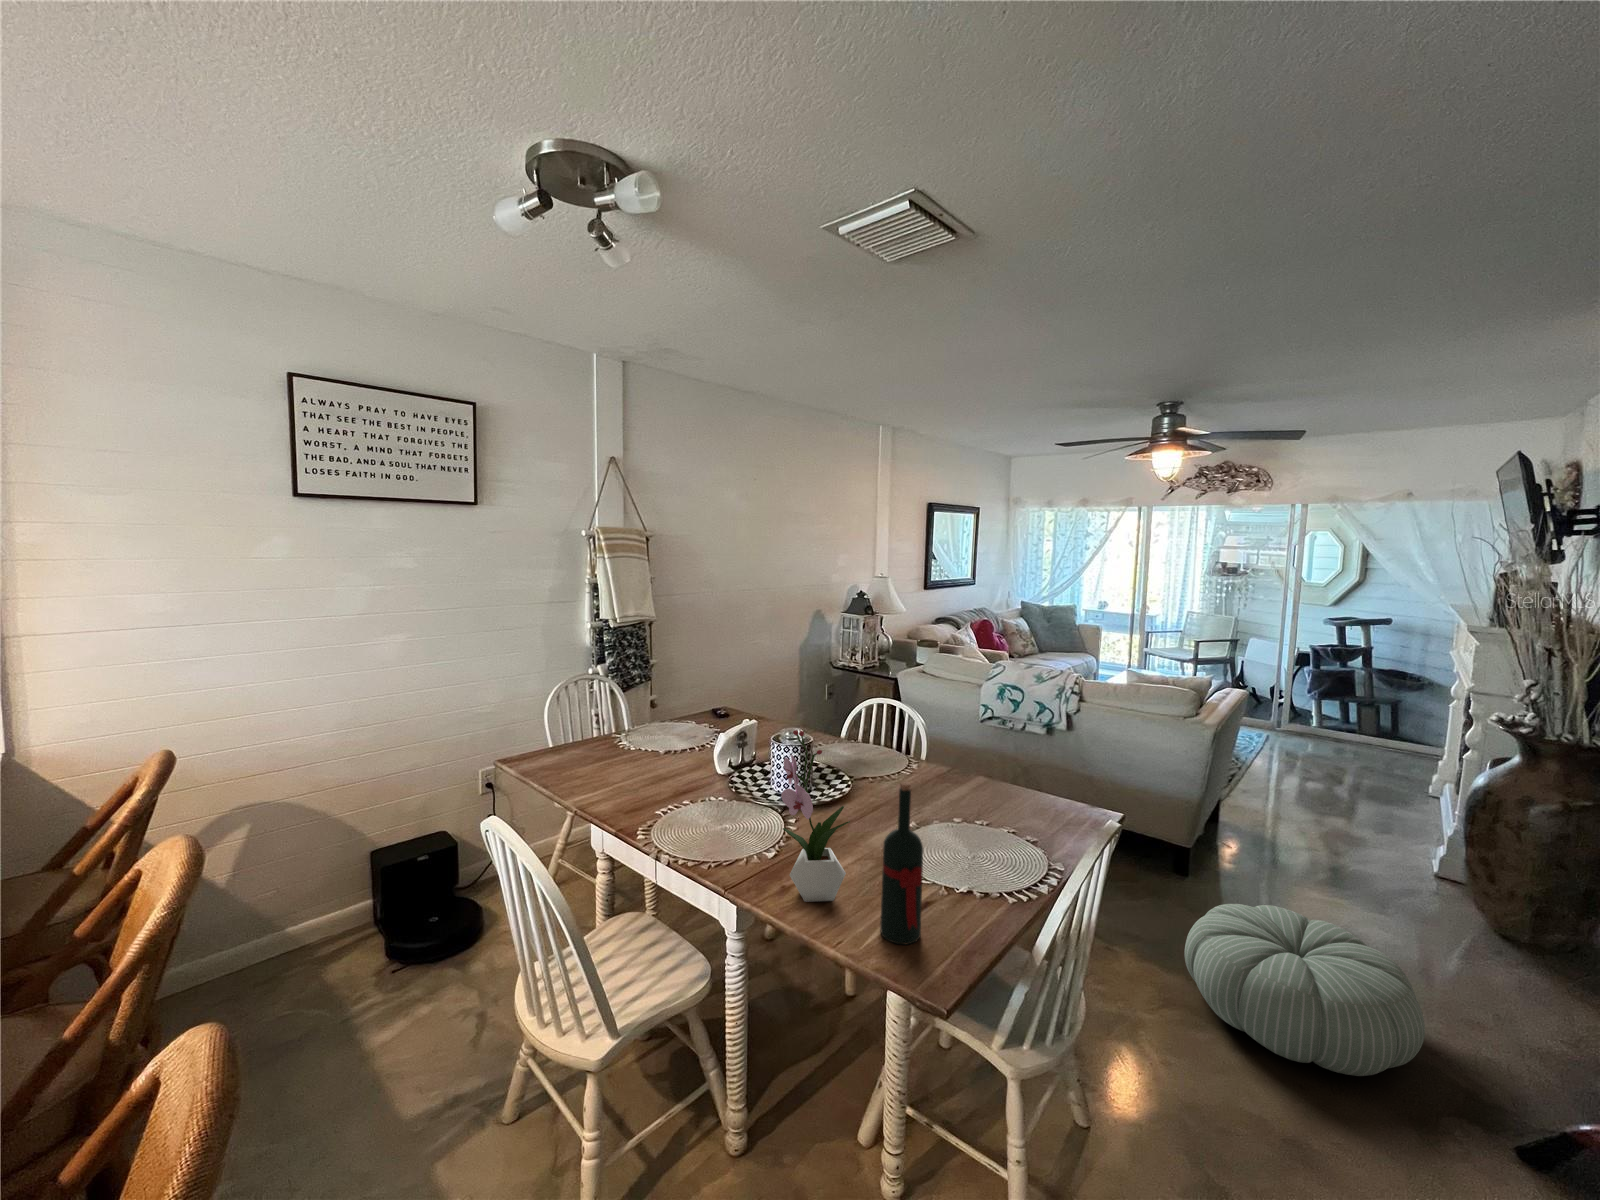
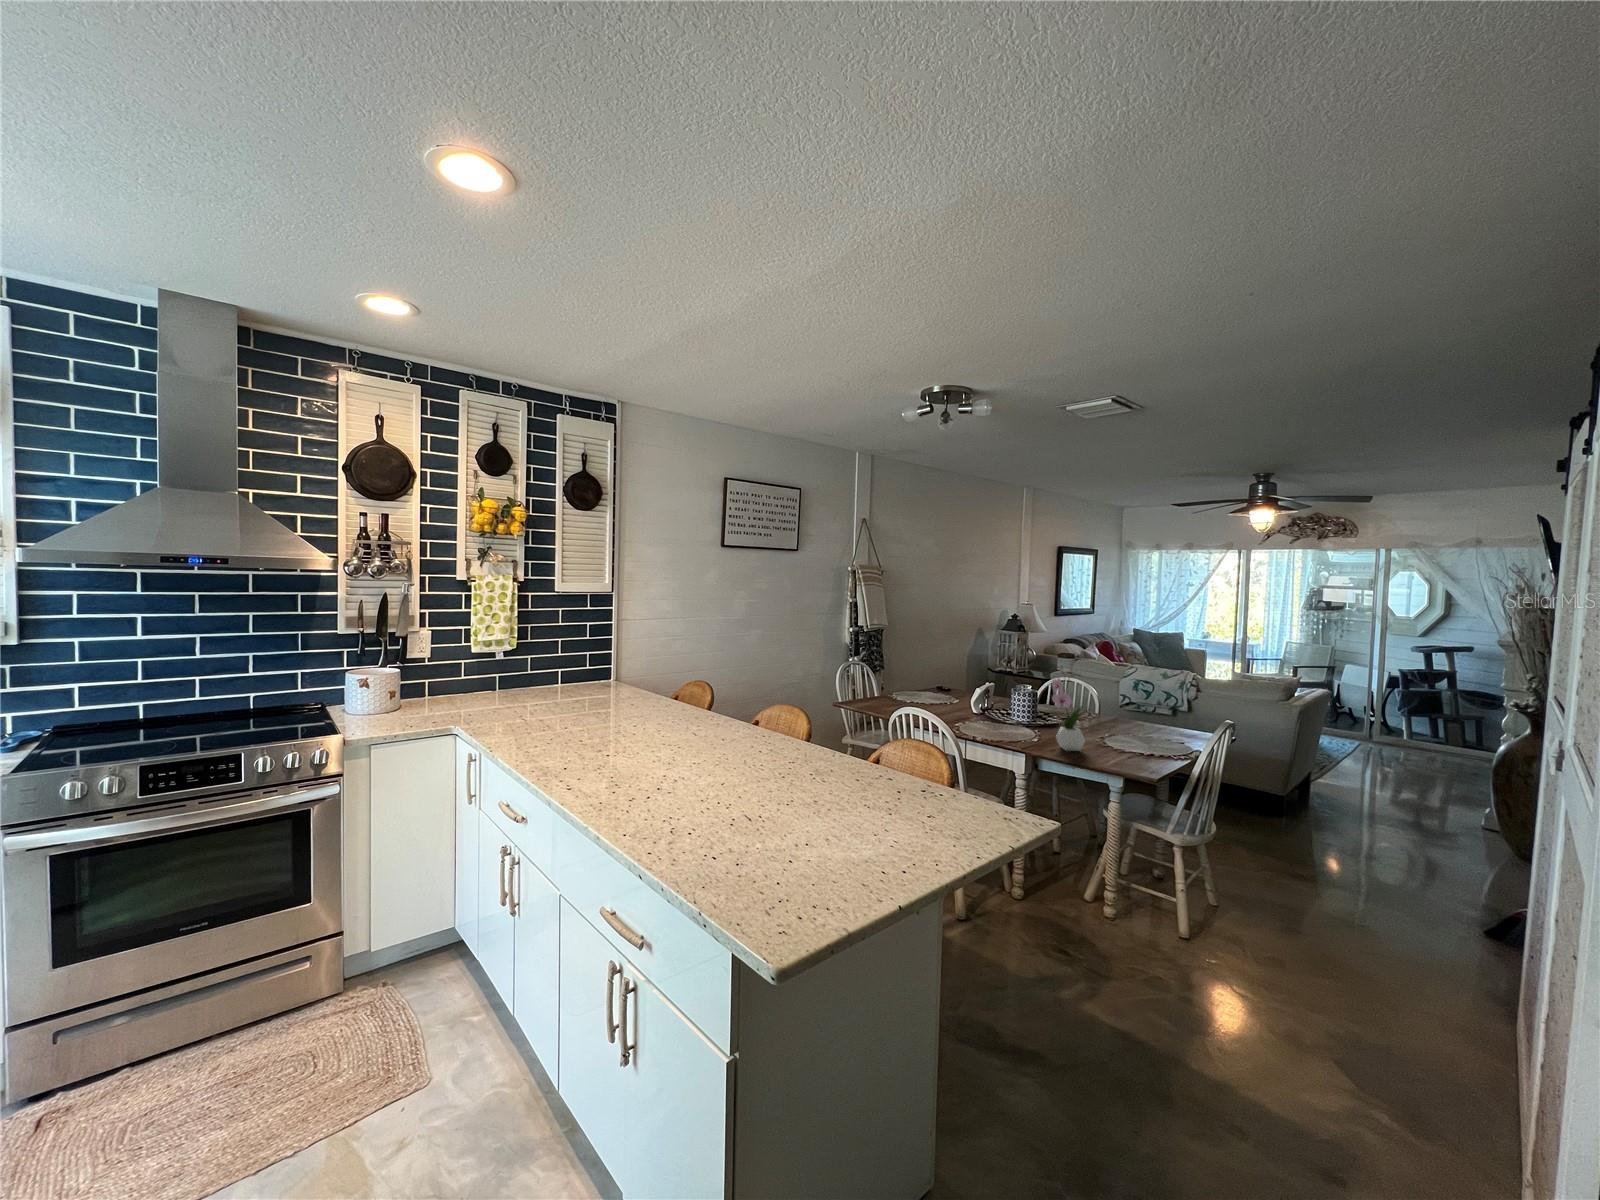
wine bottle: present [880,781,923,945] -> none [1110,685,1134,763]
pouf: present [1185,904,1425,1076] -> none [1279,816,1440,904]

